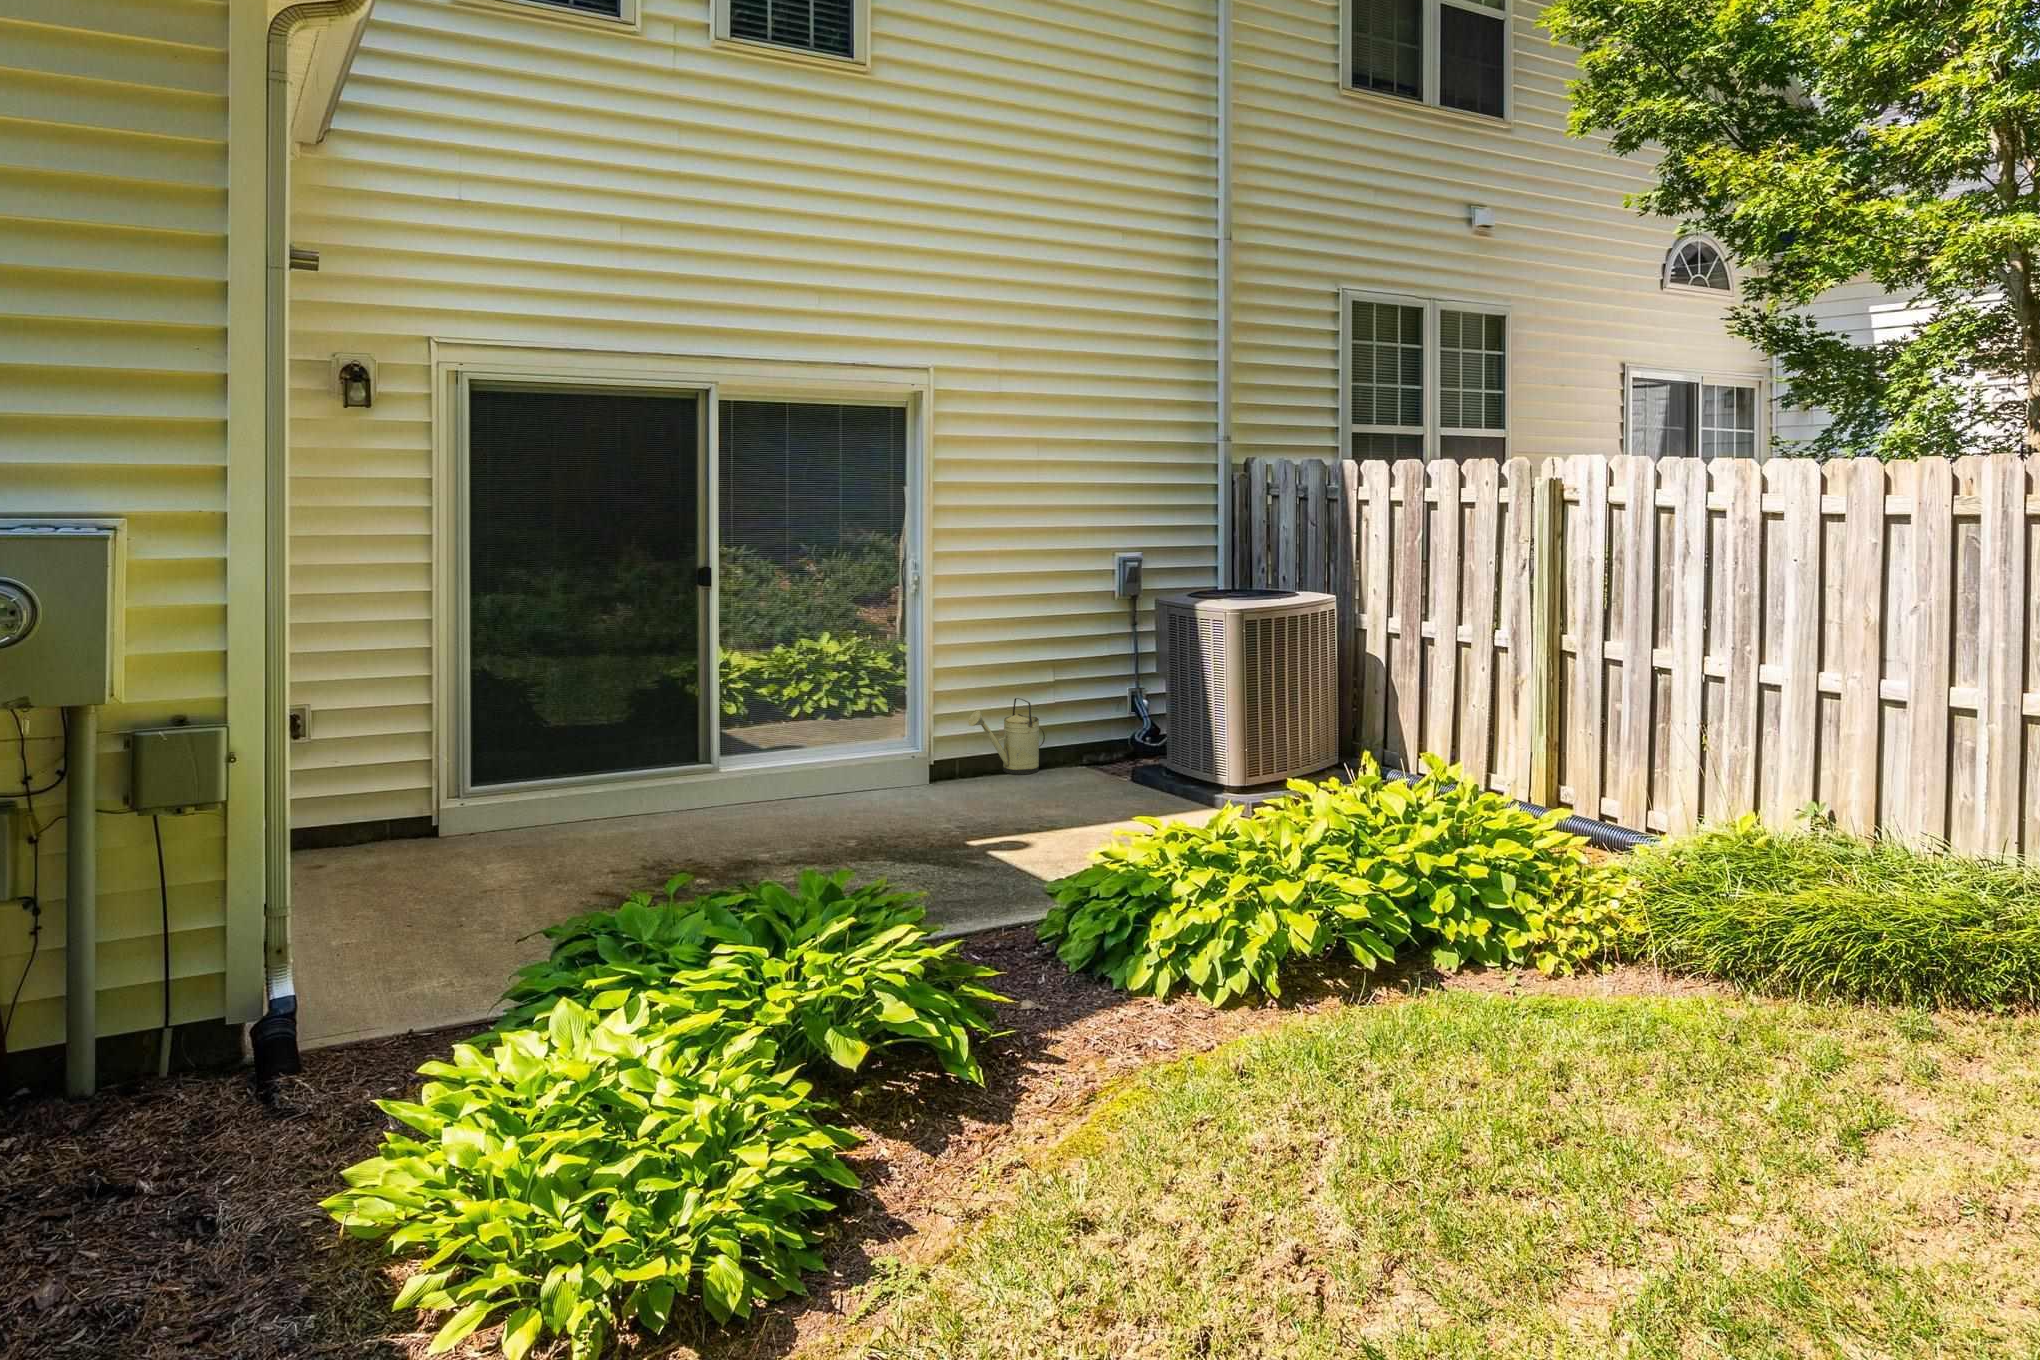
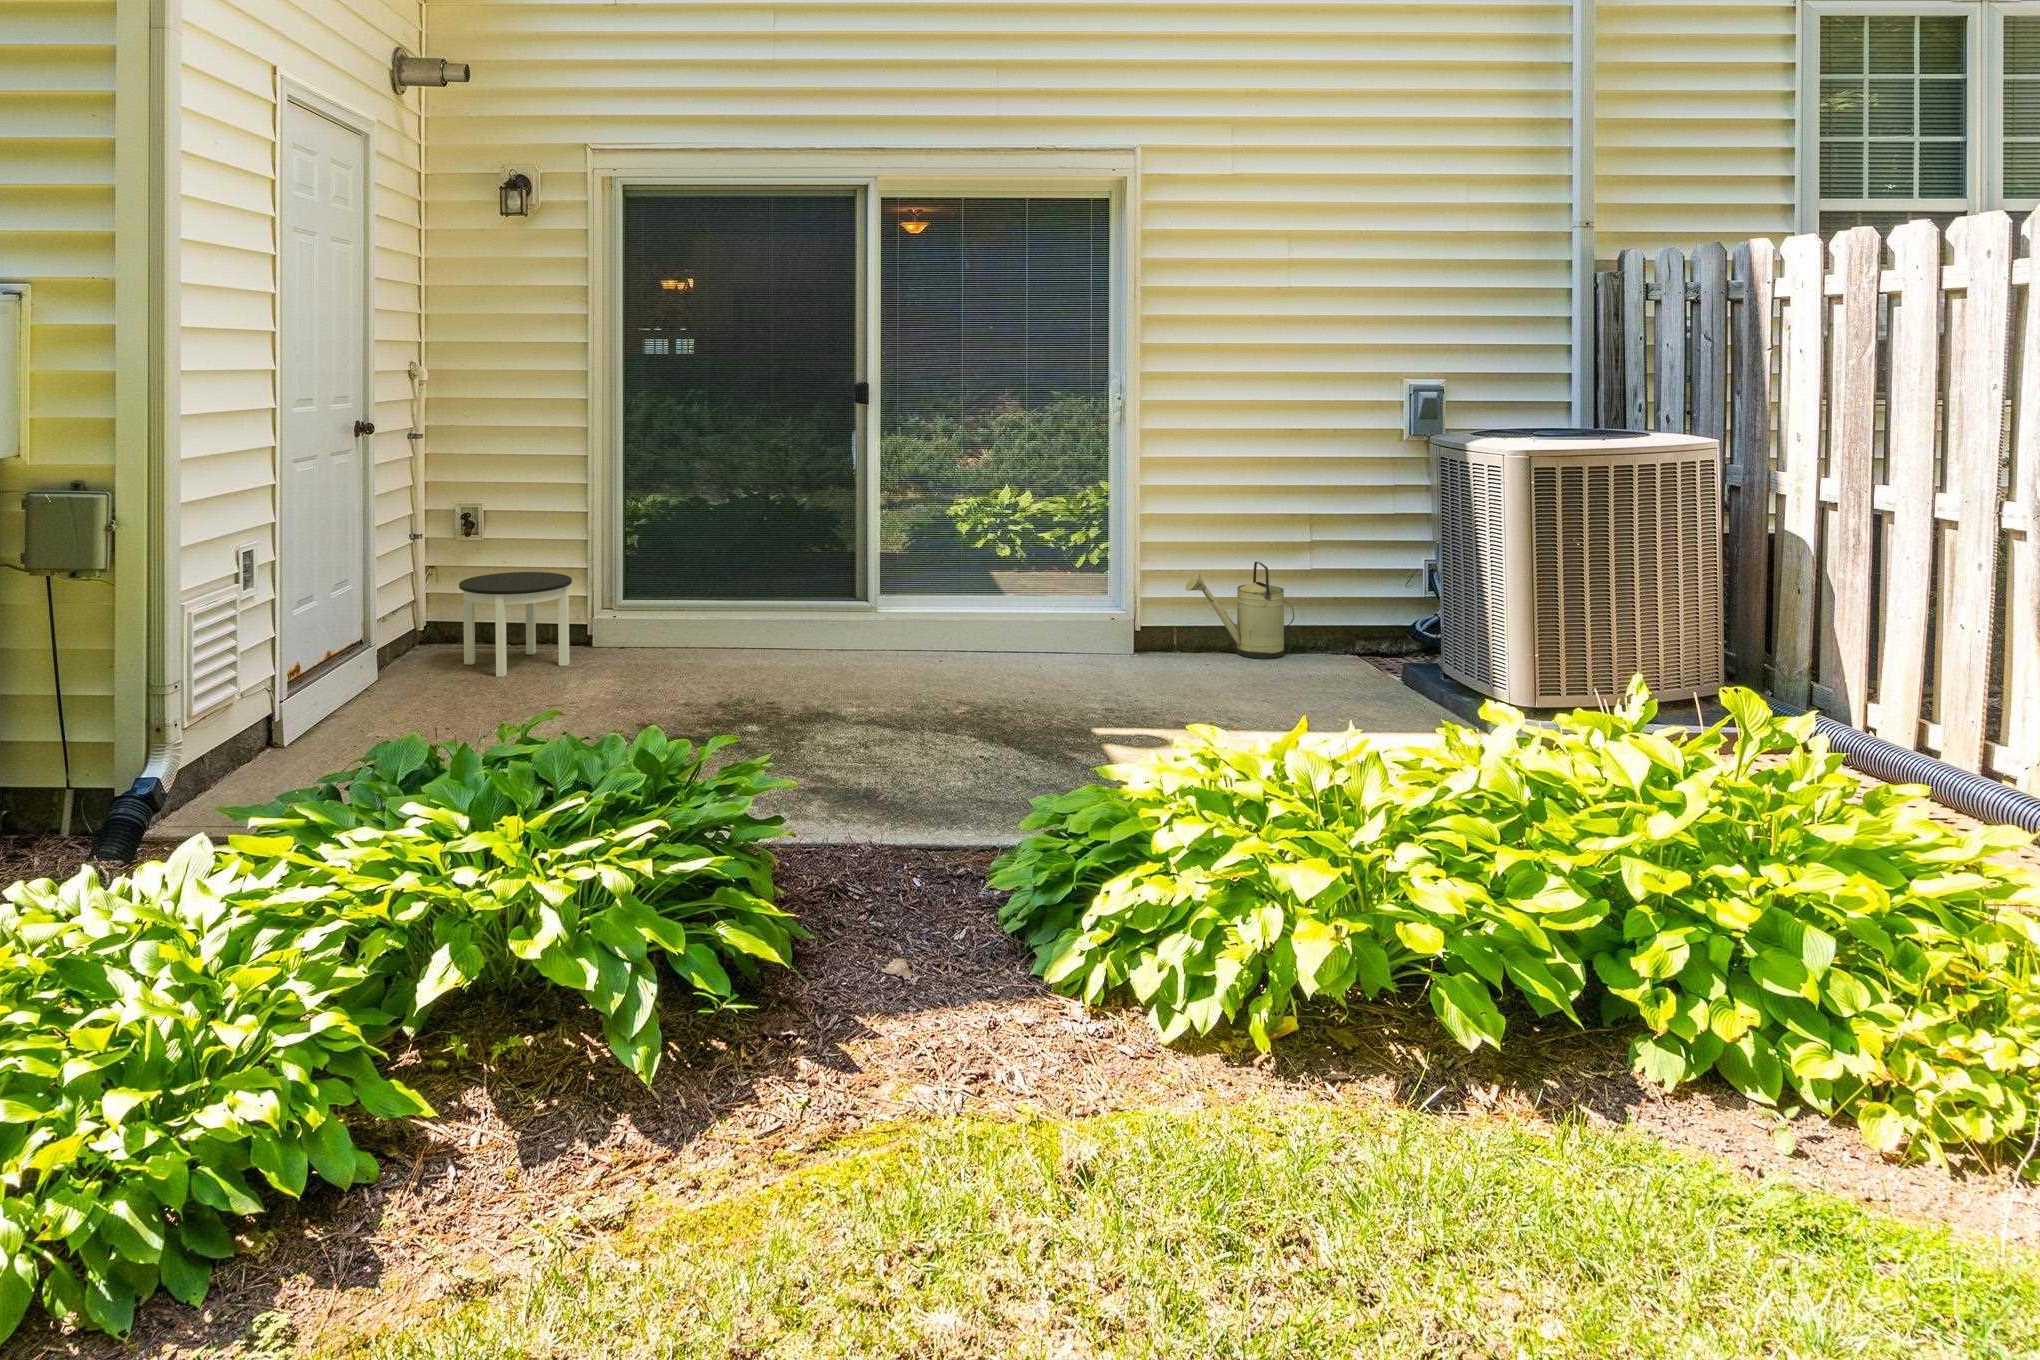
round table: none [326,766,446,874] -> present [459,572,572,677]

